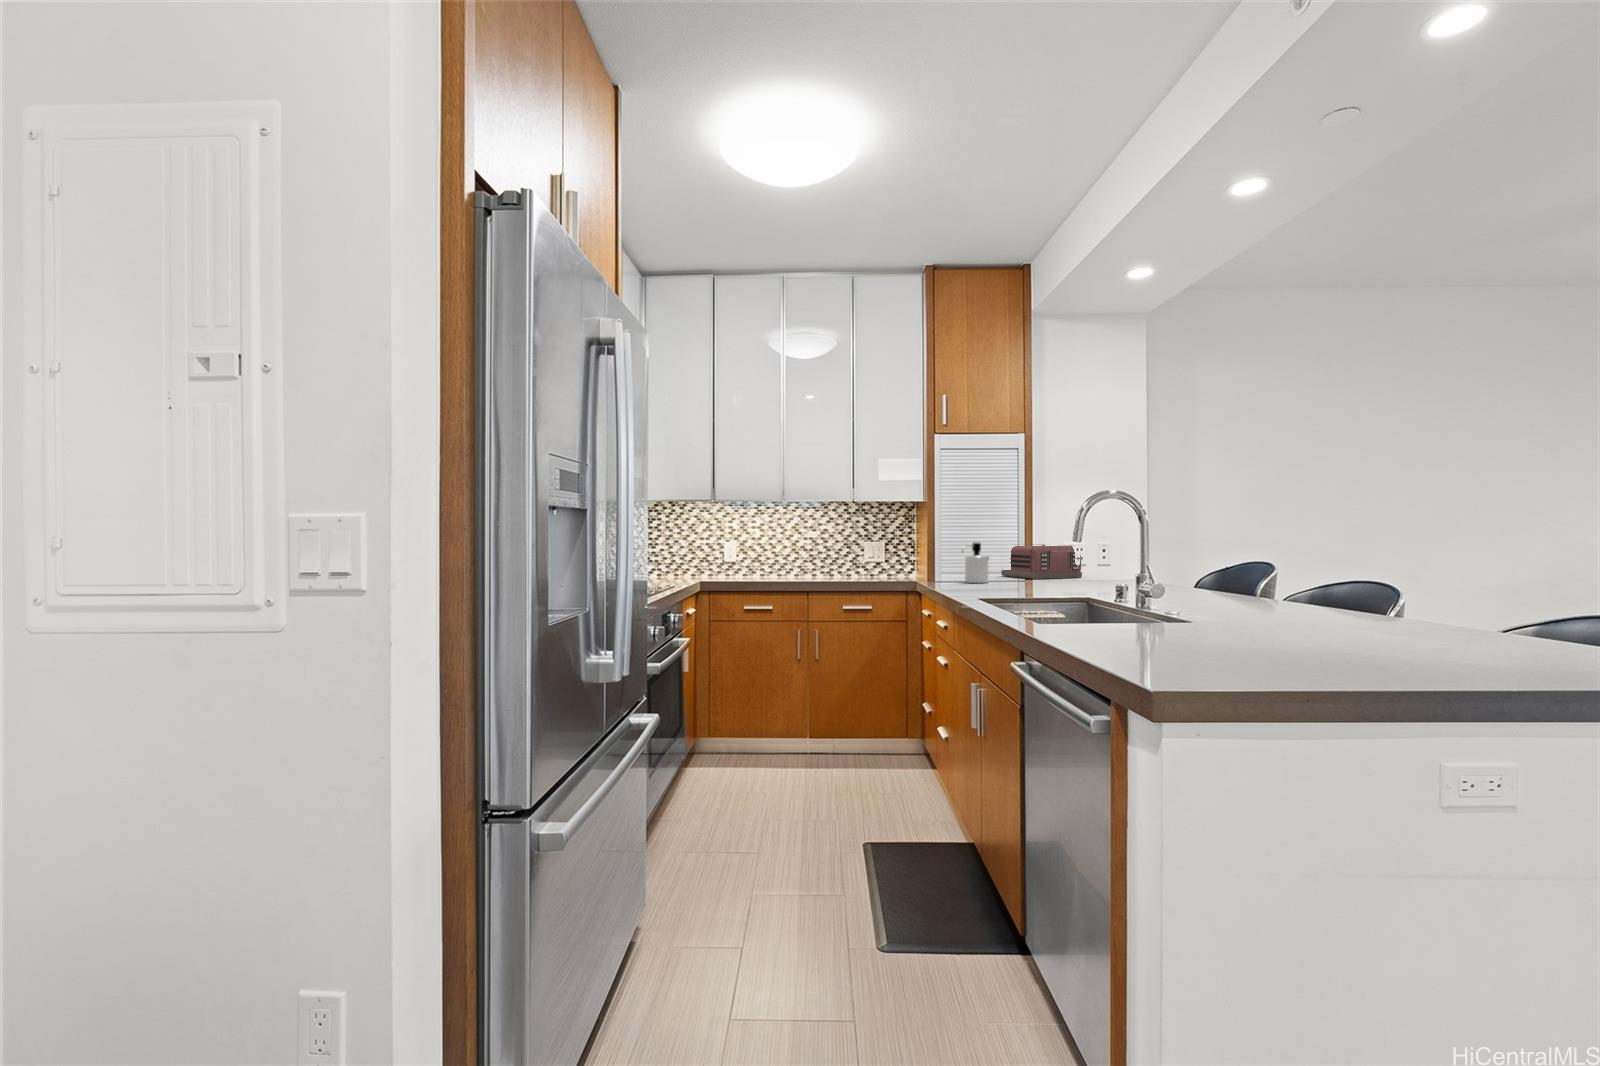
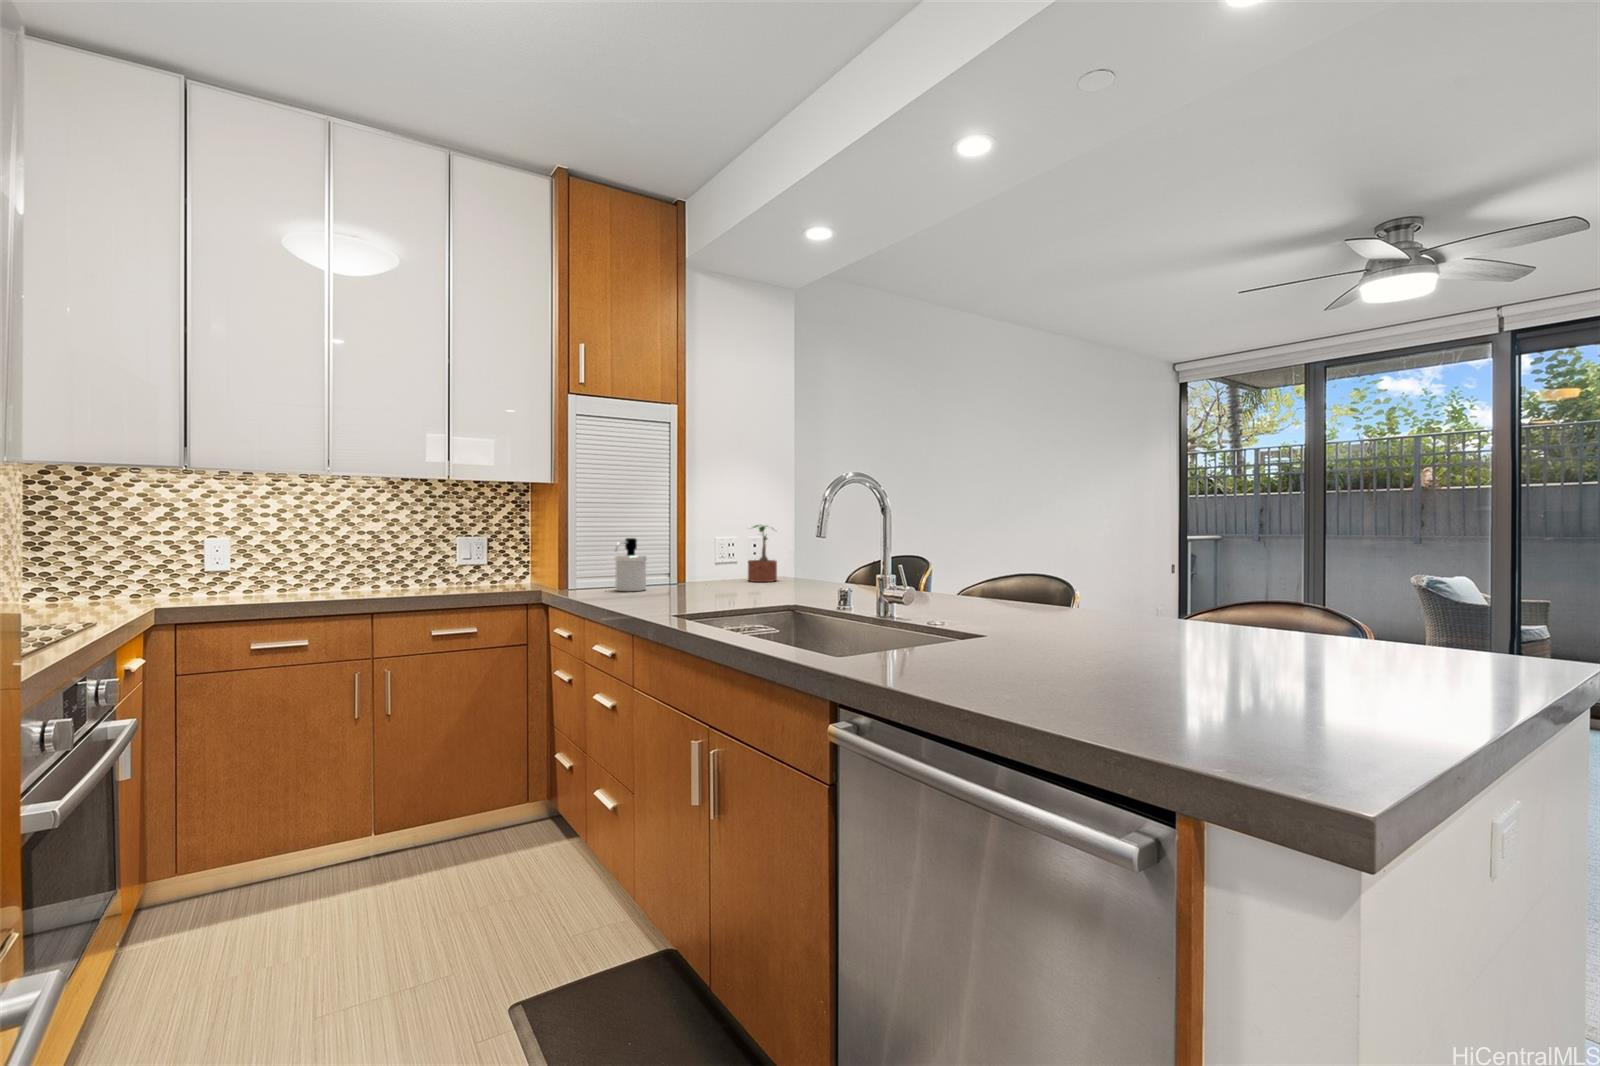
potted plant: none [1083,531,1113,582] -> present [748,525,777,582]
toaster: present [1001,545,1082,579] -> none [645,540,736,580]

